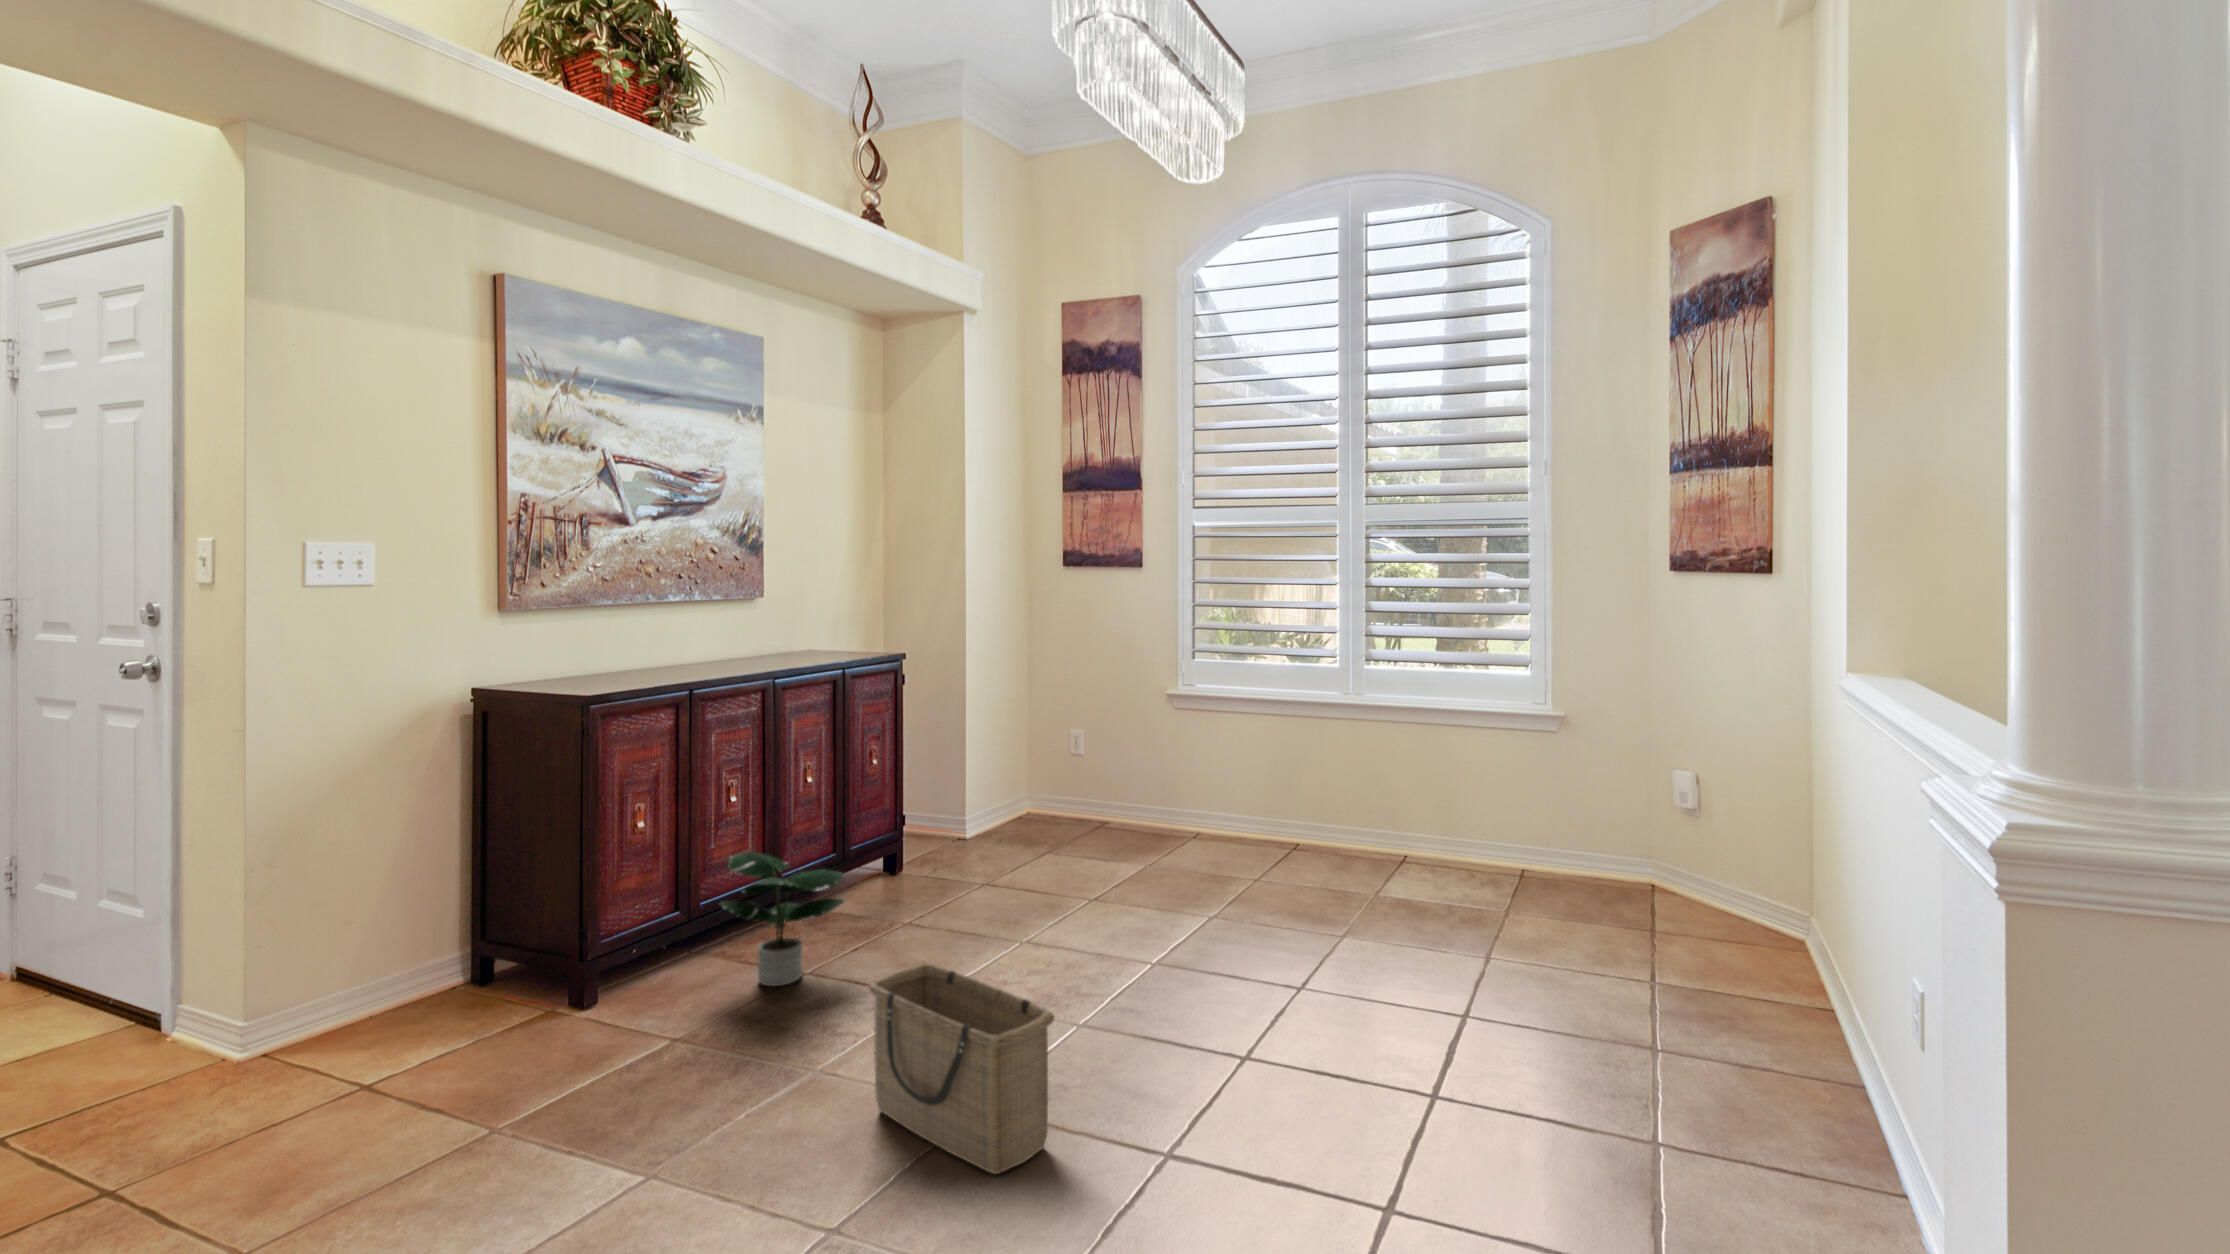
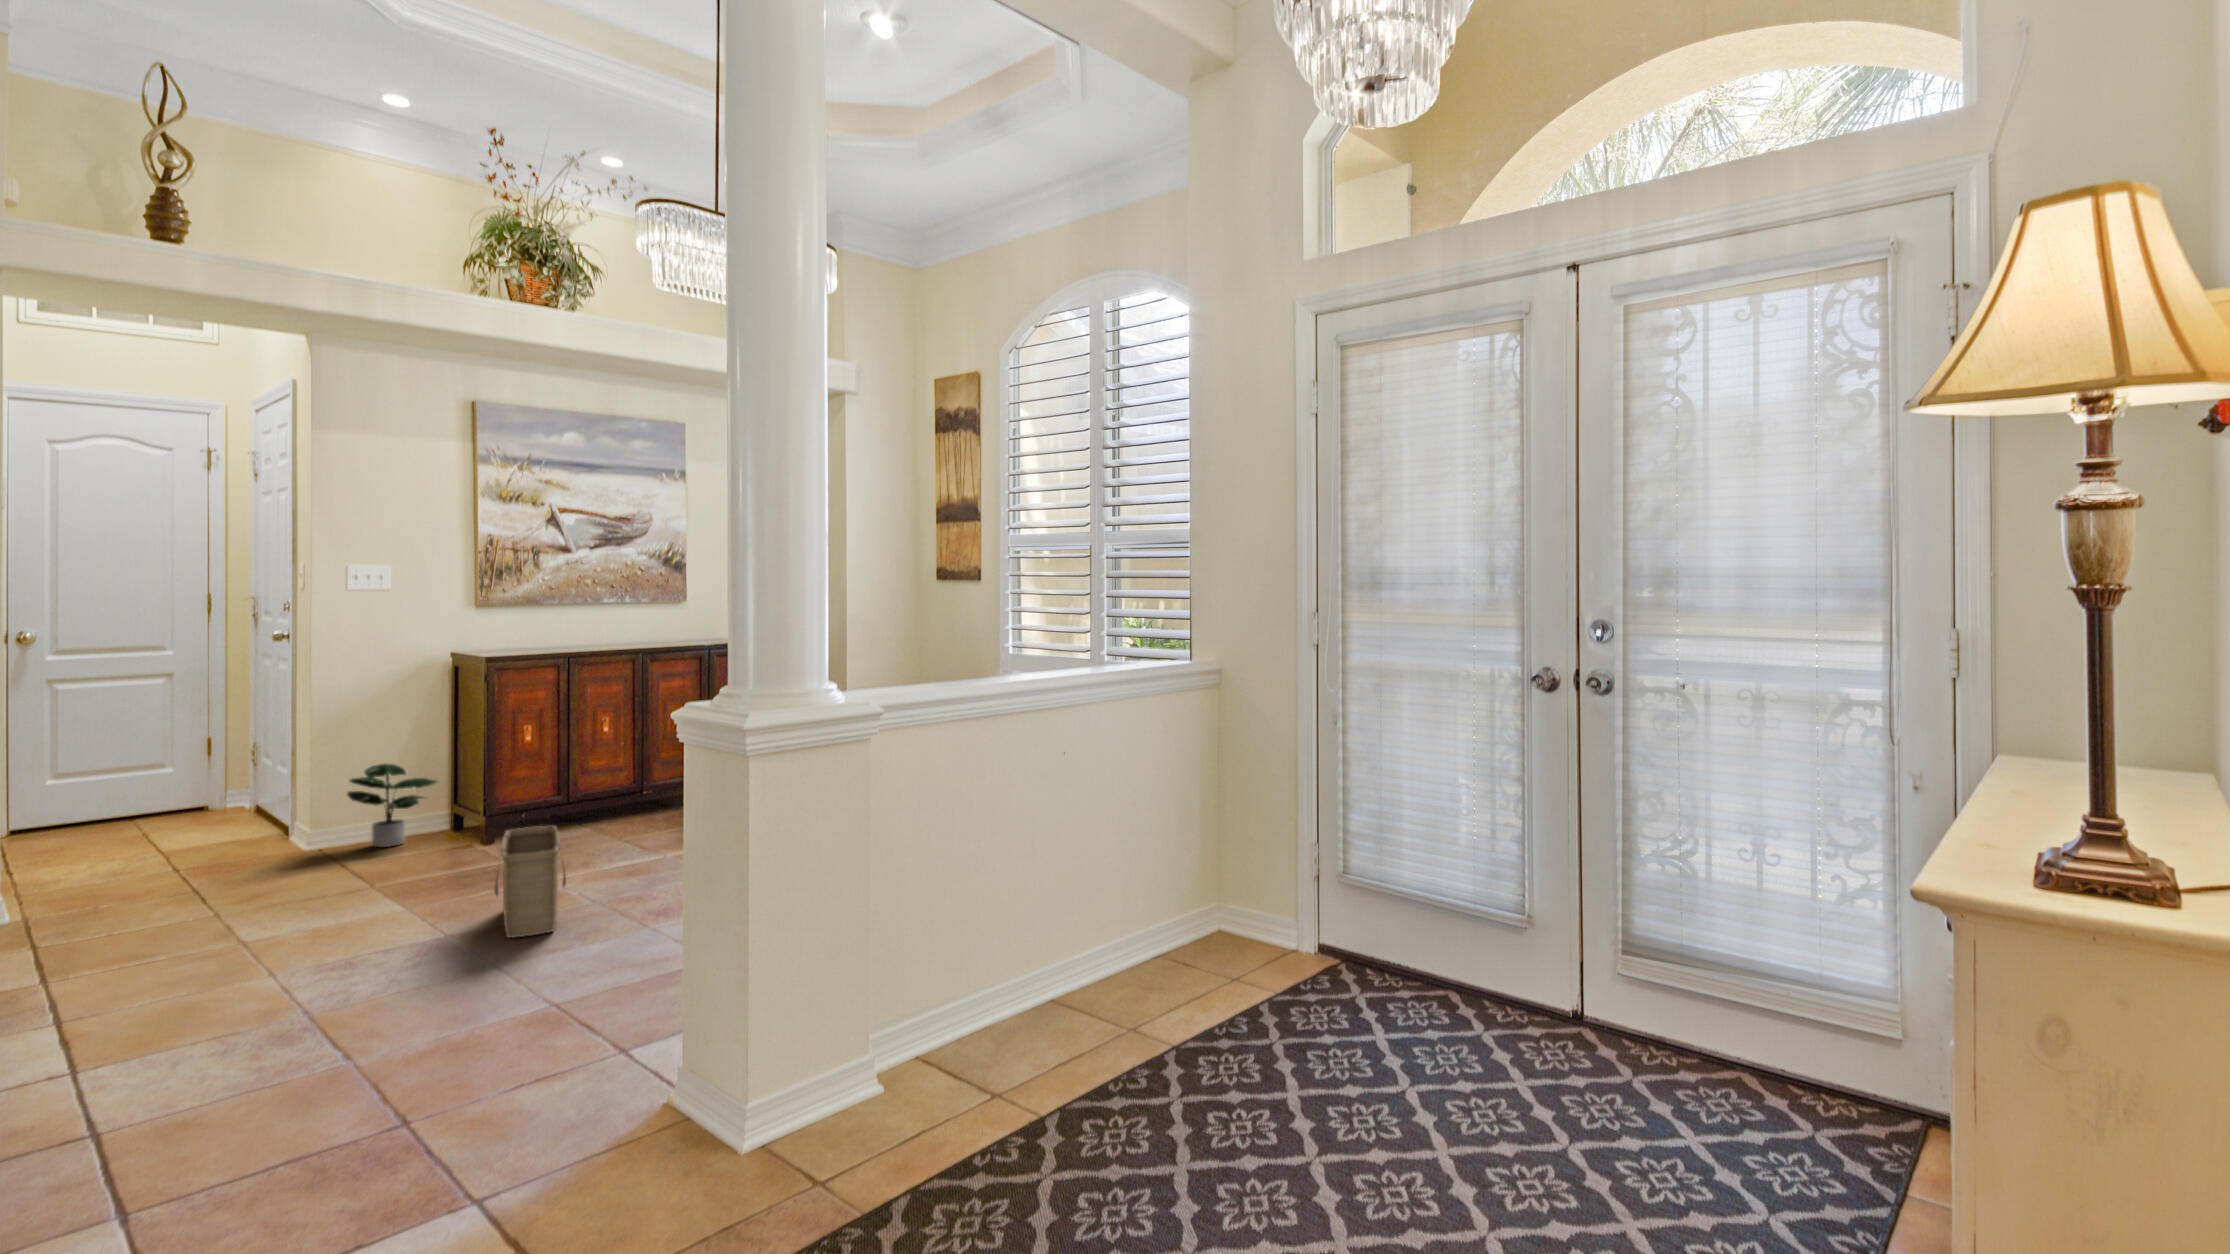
potted plant: present [721,852,845,986] -> present [347,764,437,847]

